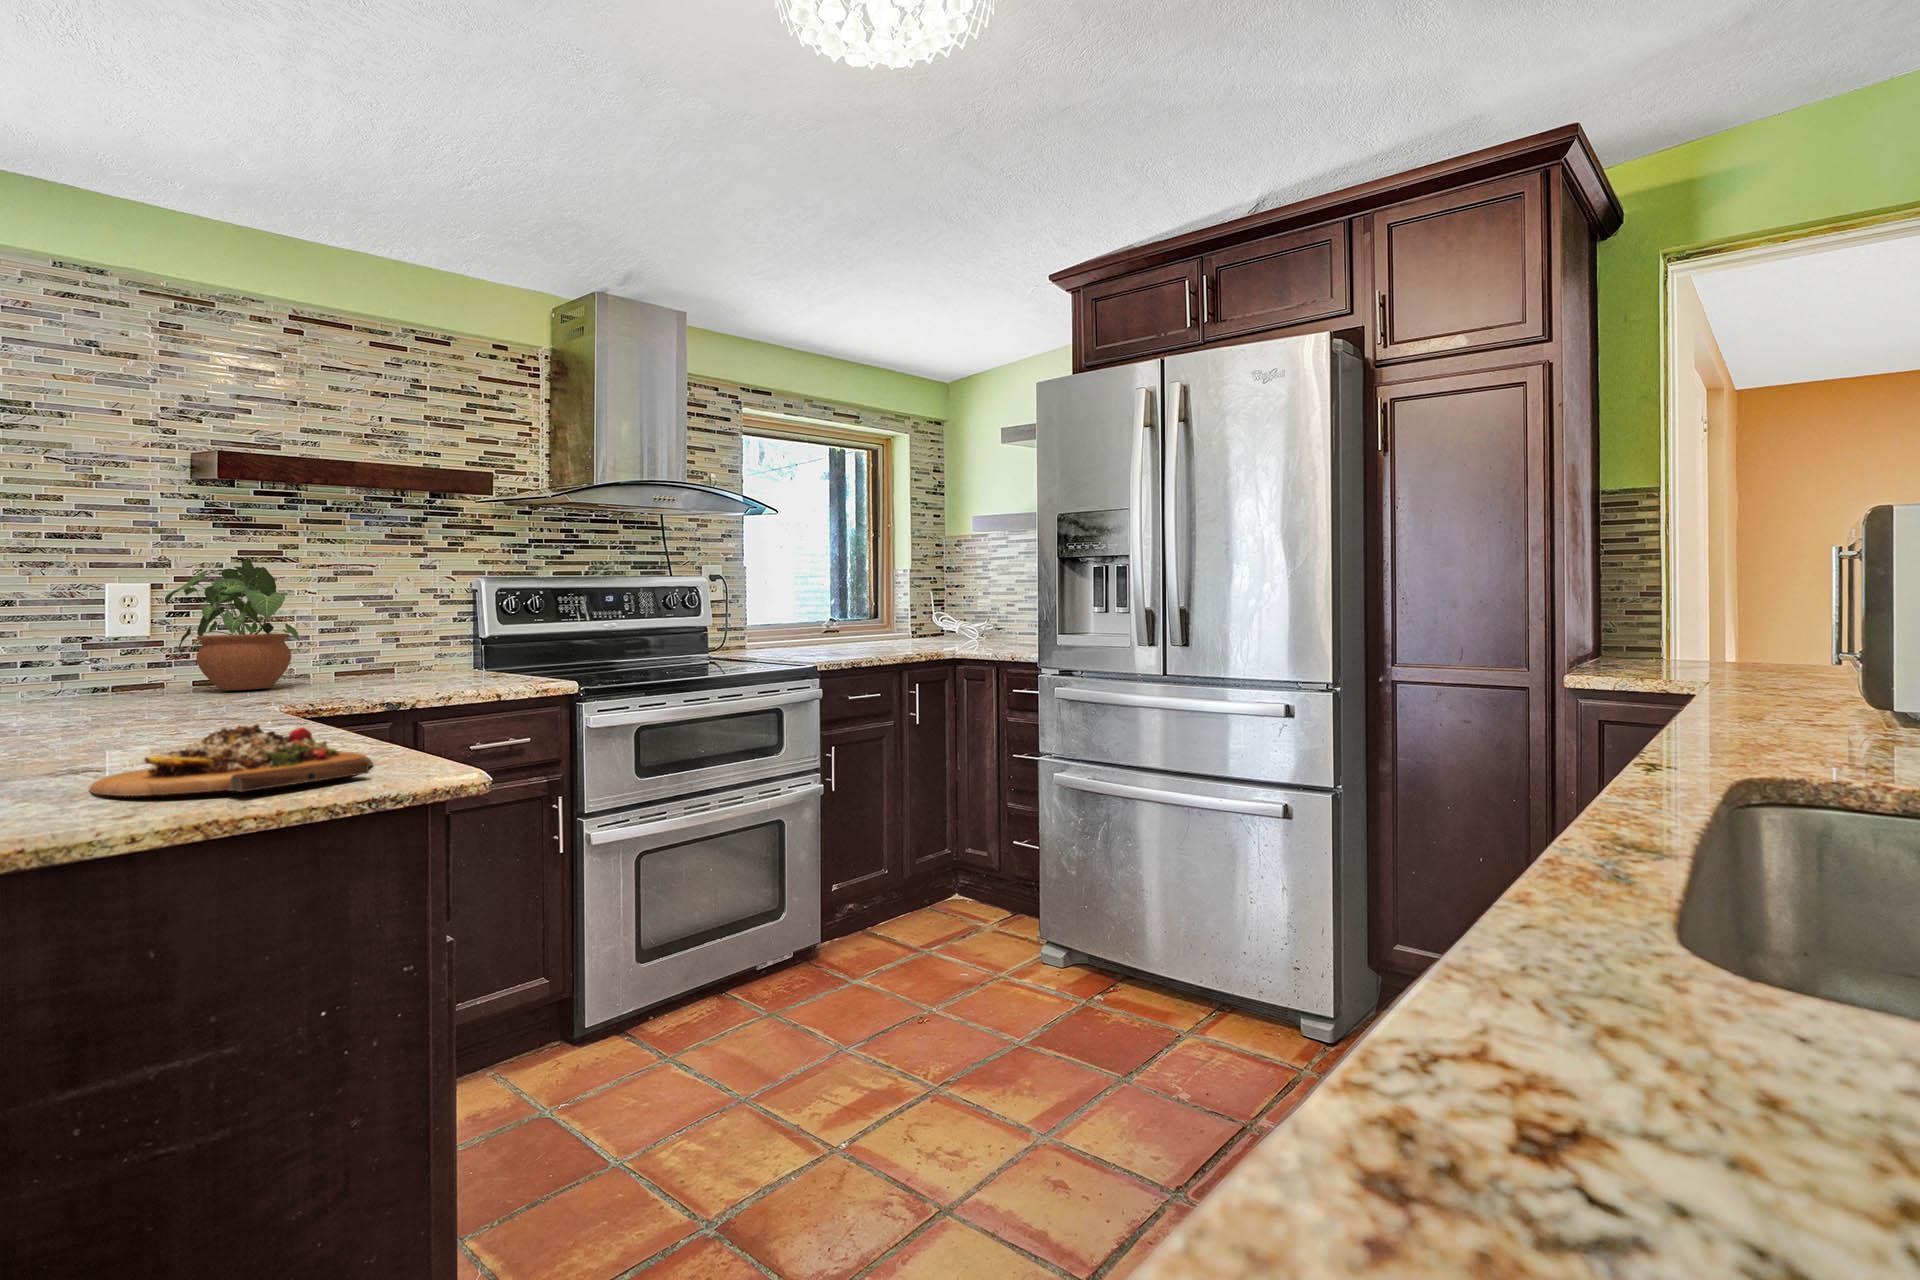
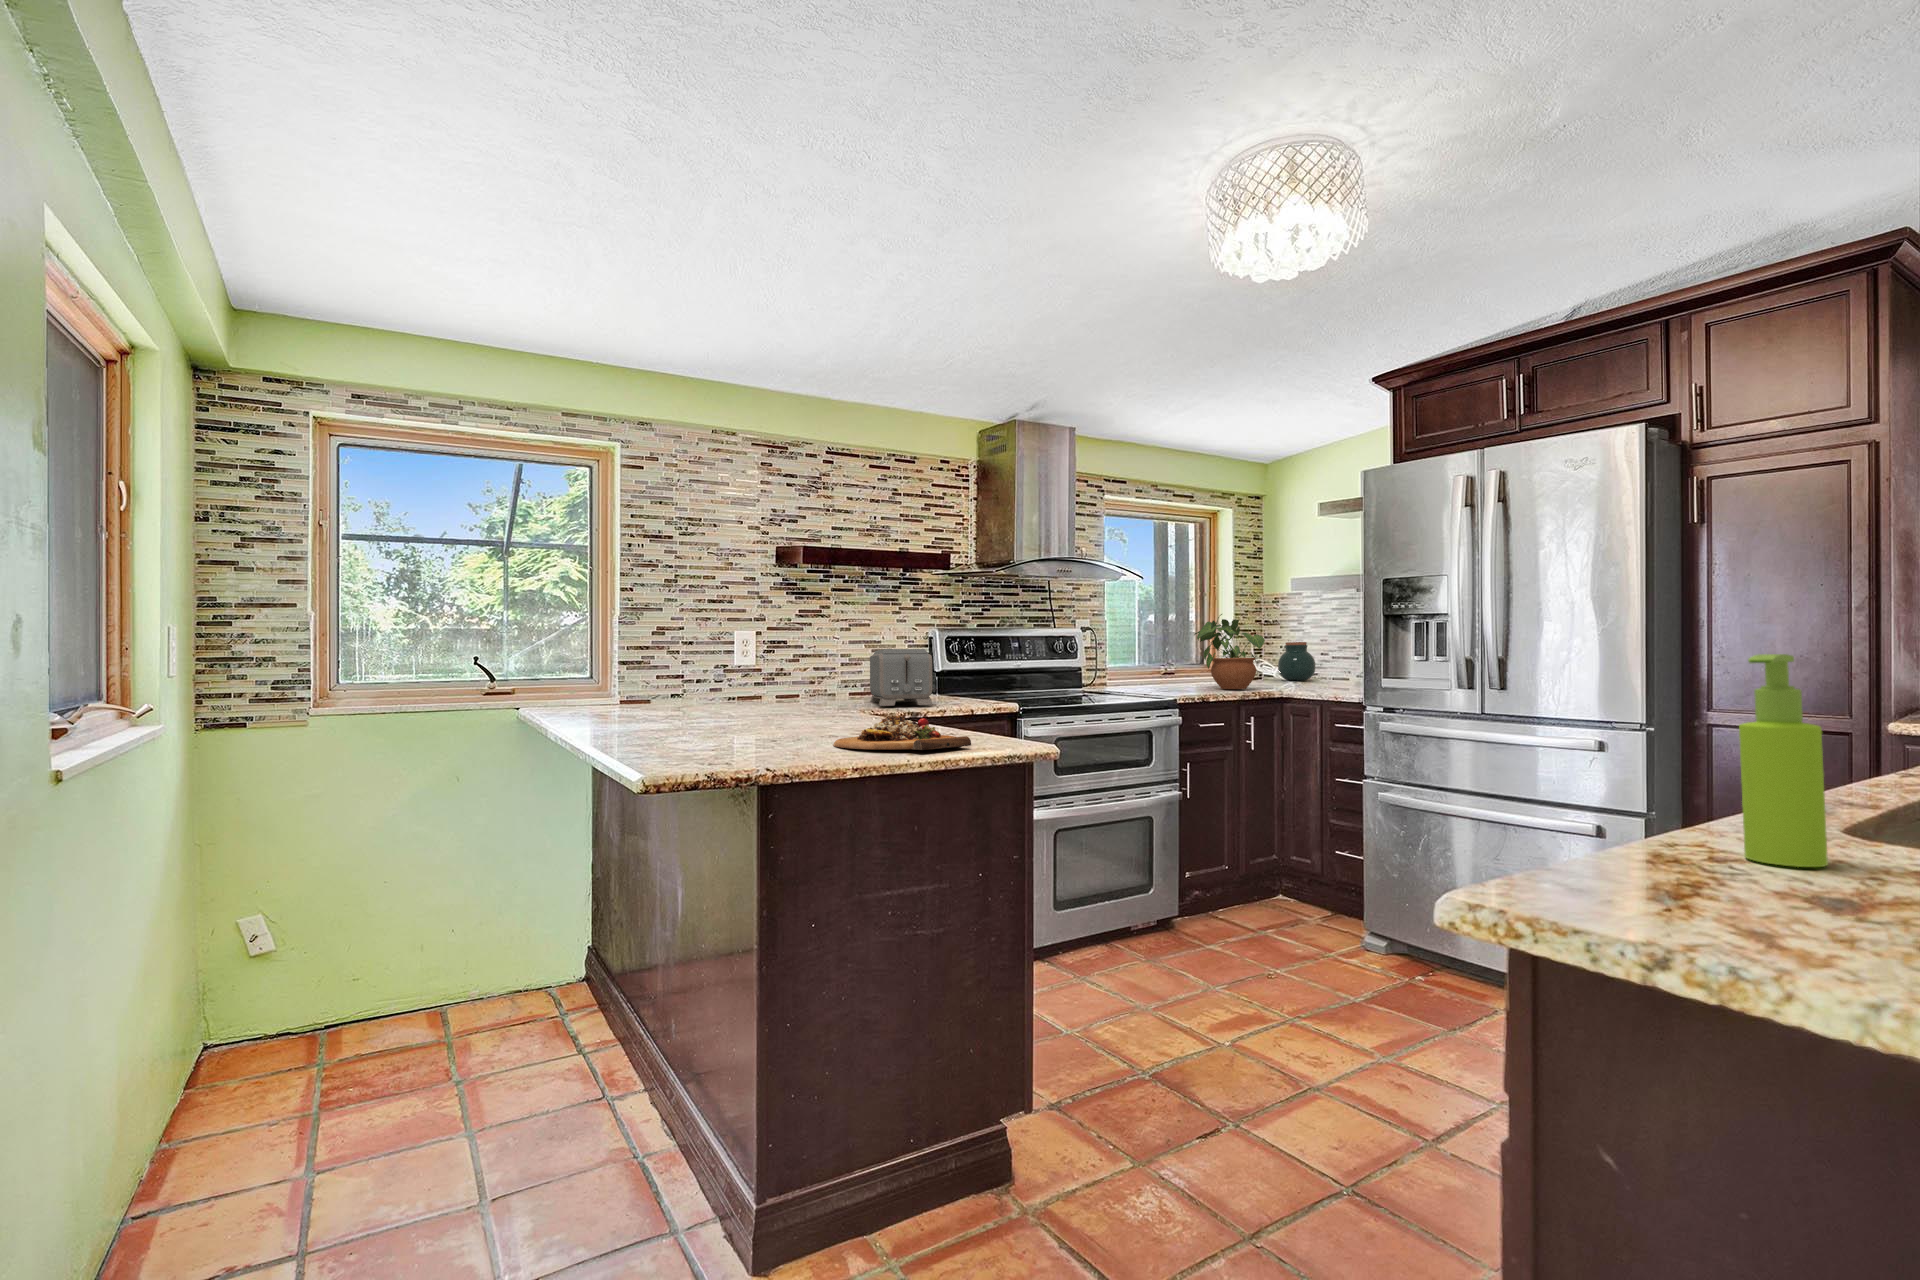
potted plant: present [165,558,300,690] -> present [1194,614,1265,689]
jar: none [957,594,998,639] -> present [1278,642,1315,681]
soap dispenser: none [1574,600,1759,1130] -> present [1739,654,1828,867]
toaster: none [344,608,440,696] -> present [870,649,932,706]

